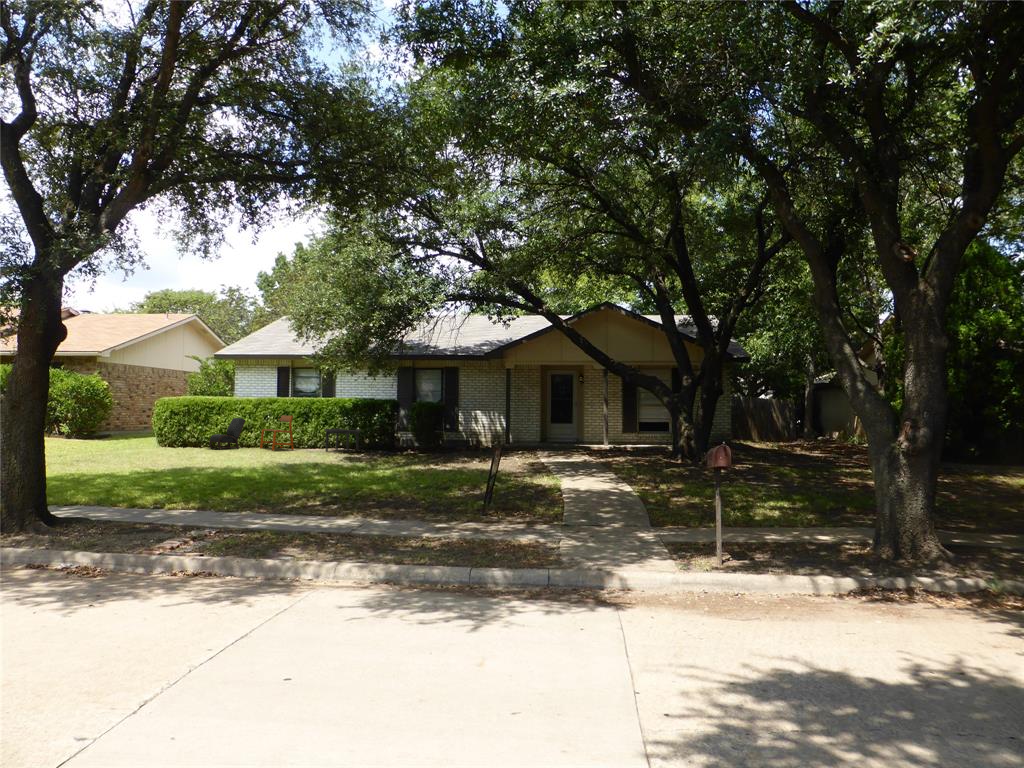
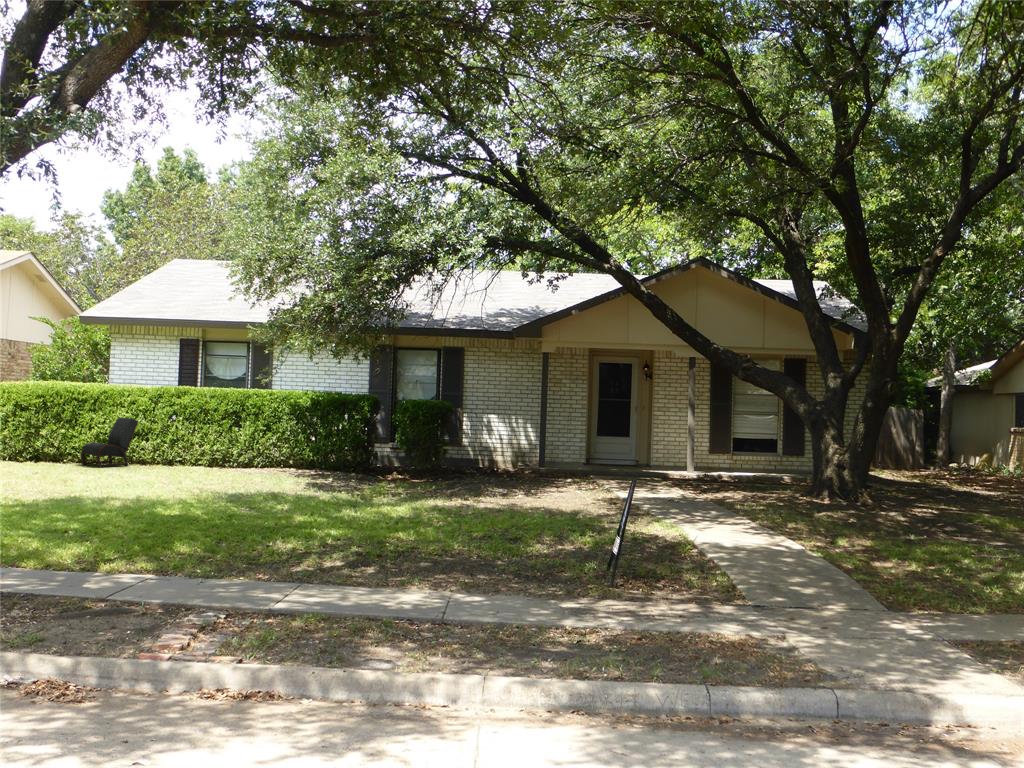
bench: present [260,415,294,451] -> none [160,414,217,471]
round table: present [325,429,360,452] -> none [266,438,324,475]

